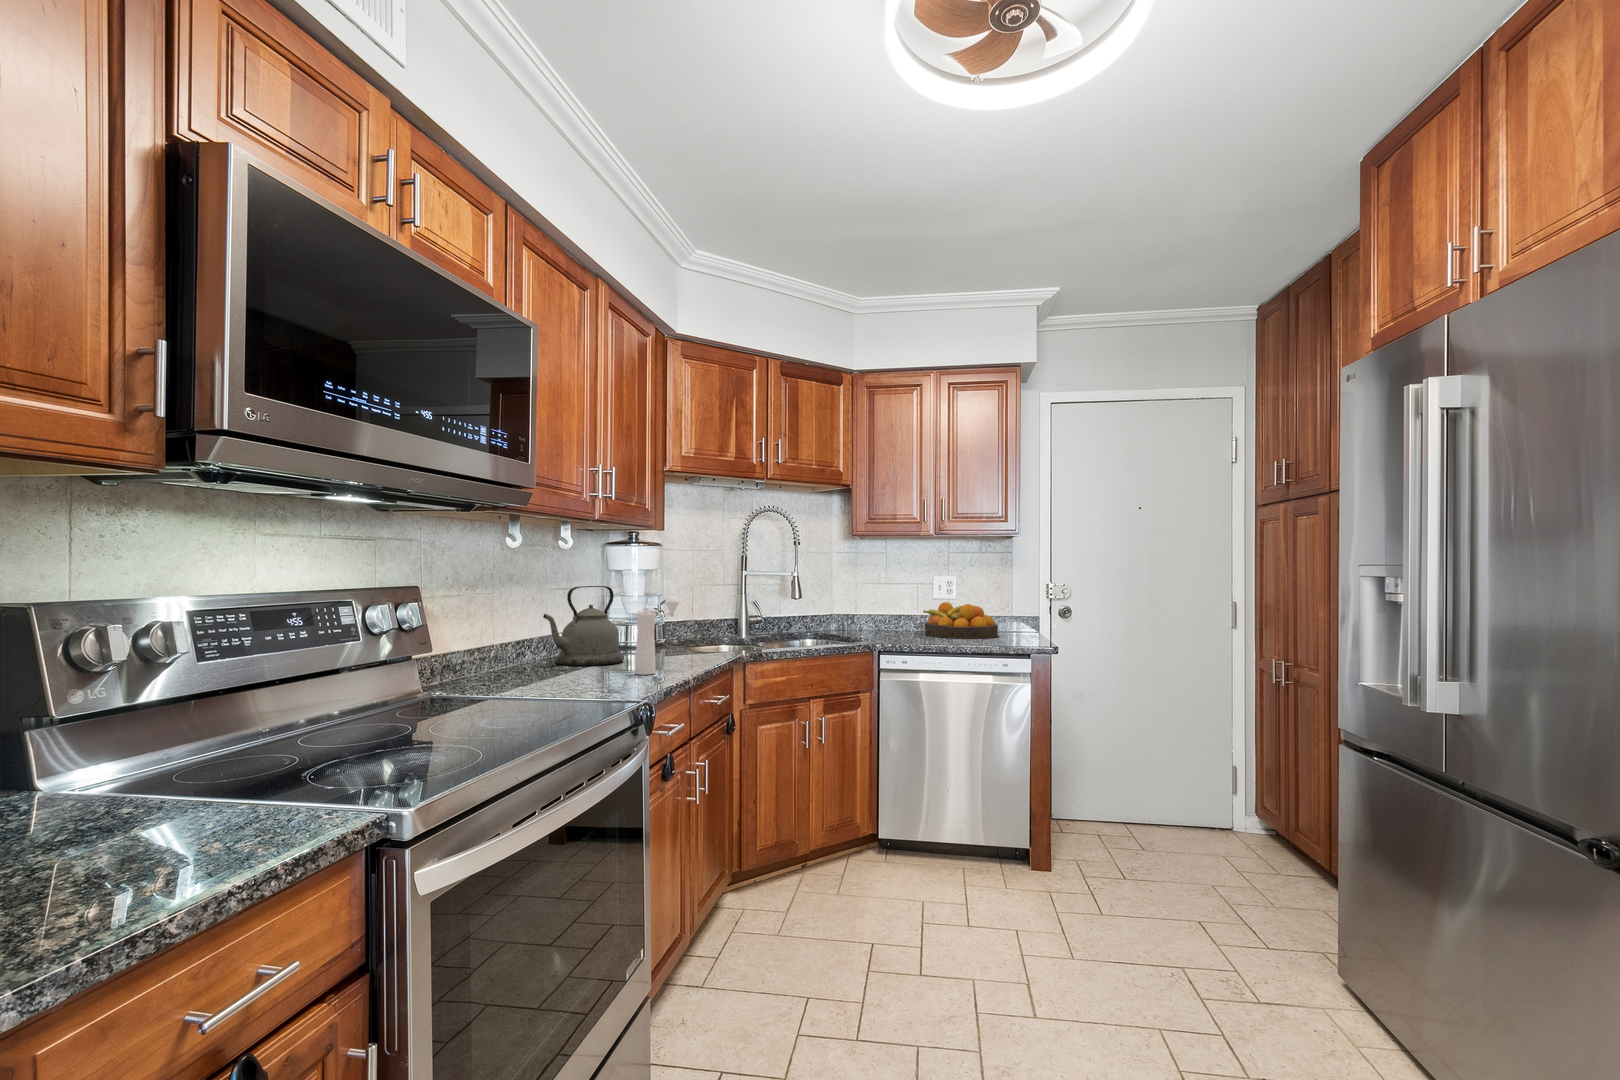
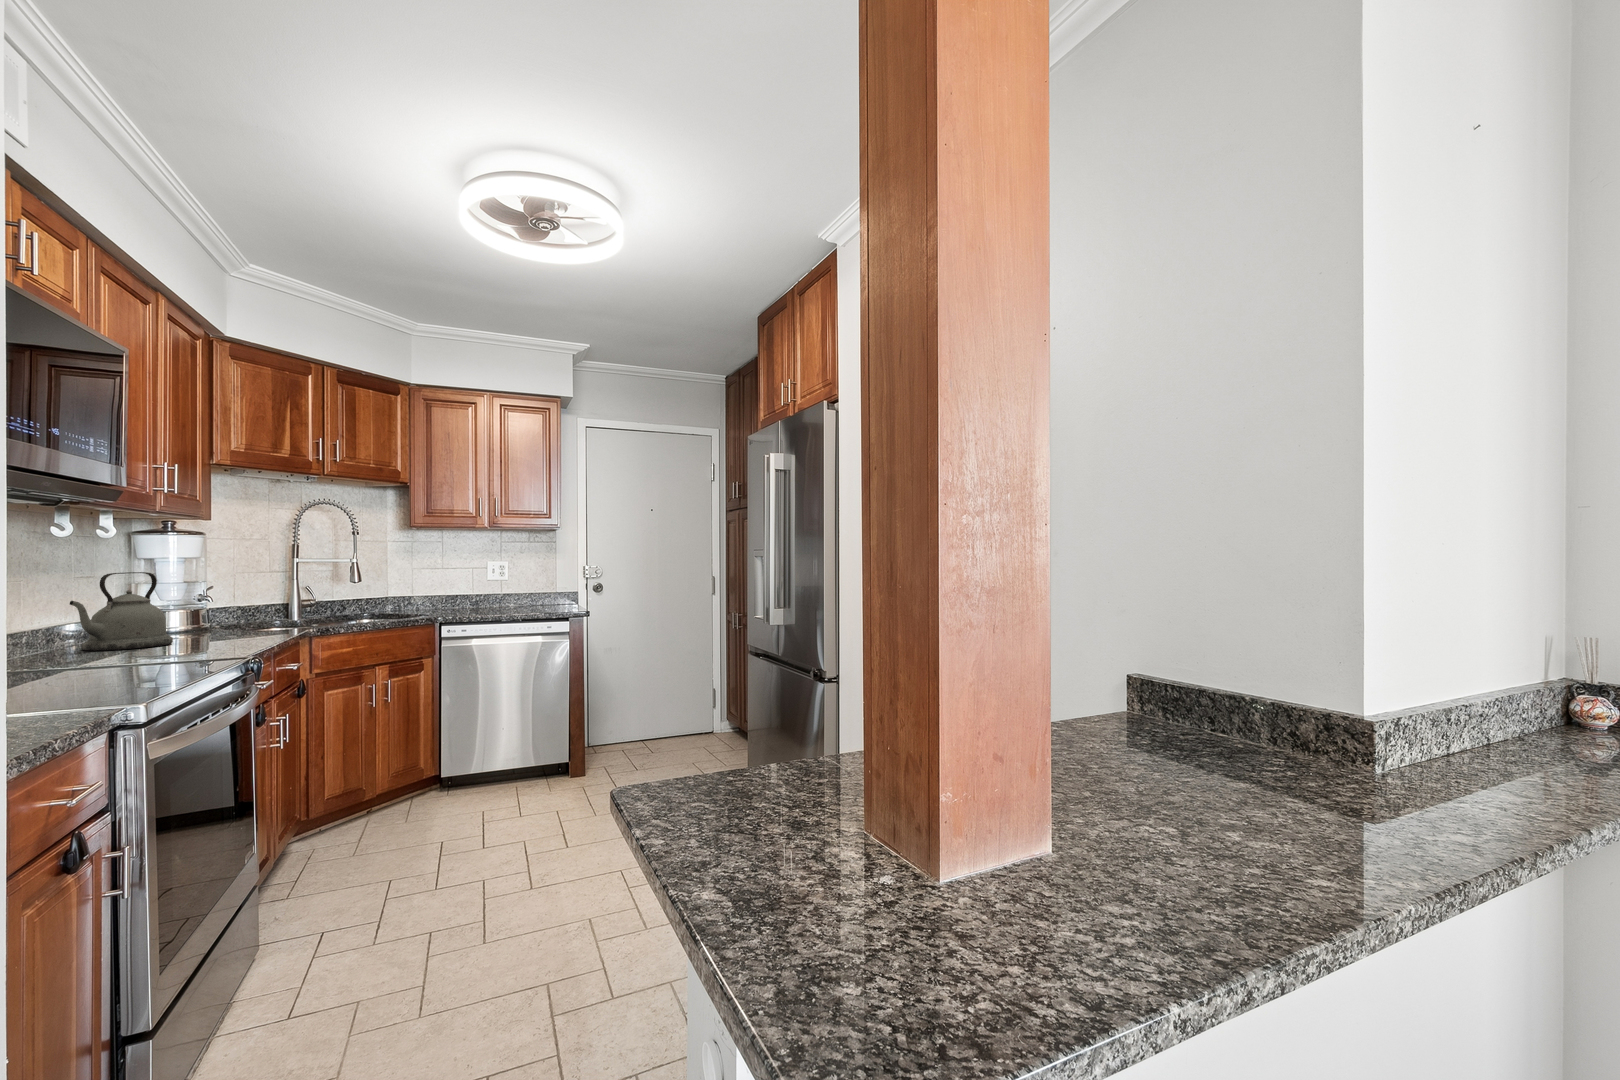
pepper mill: present [635,598,680,675] -> none [199,579,248,649]
fruit bowl: present [923,602,998,638] -> none [477,582,542,609]

